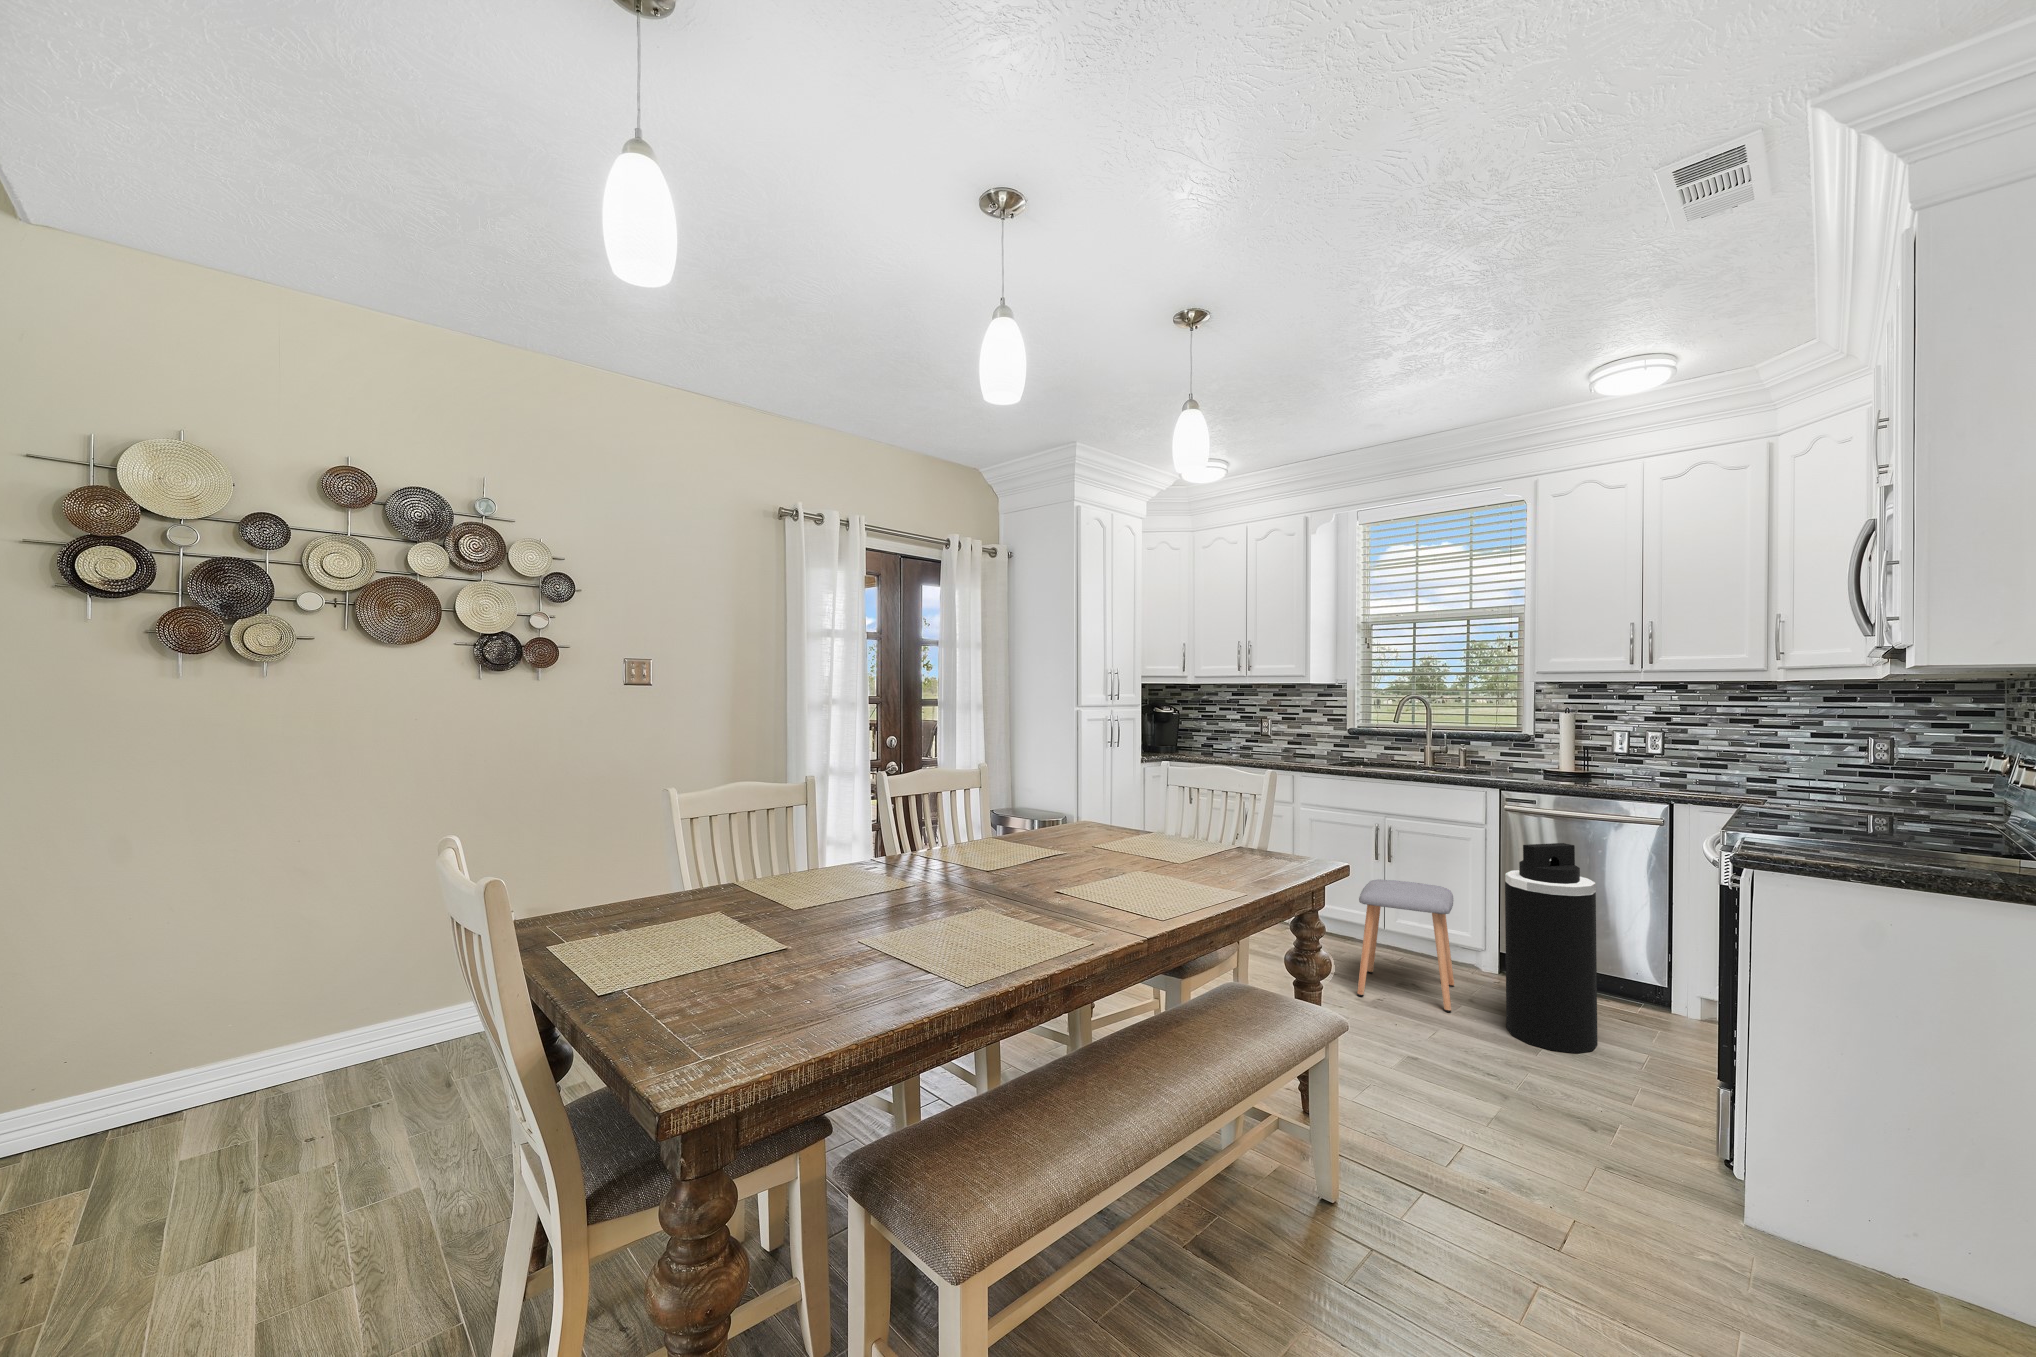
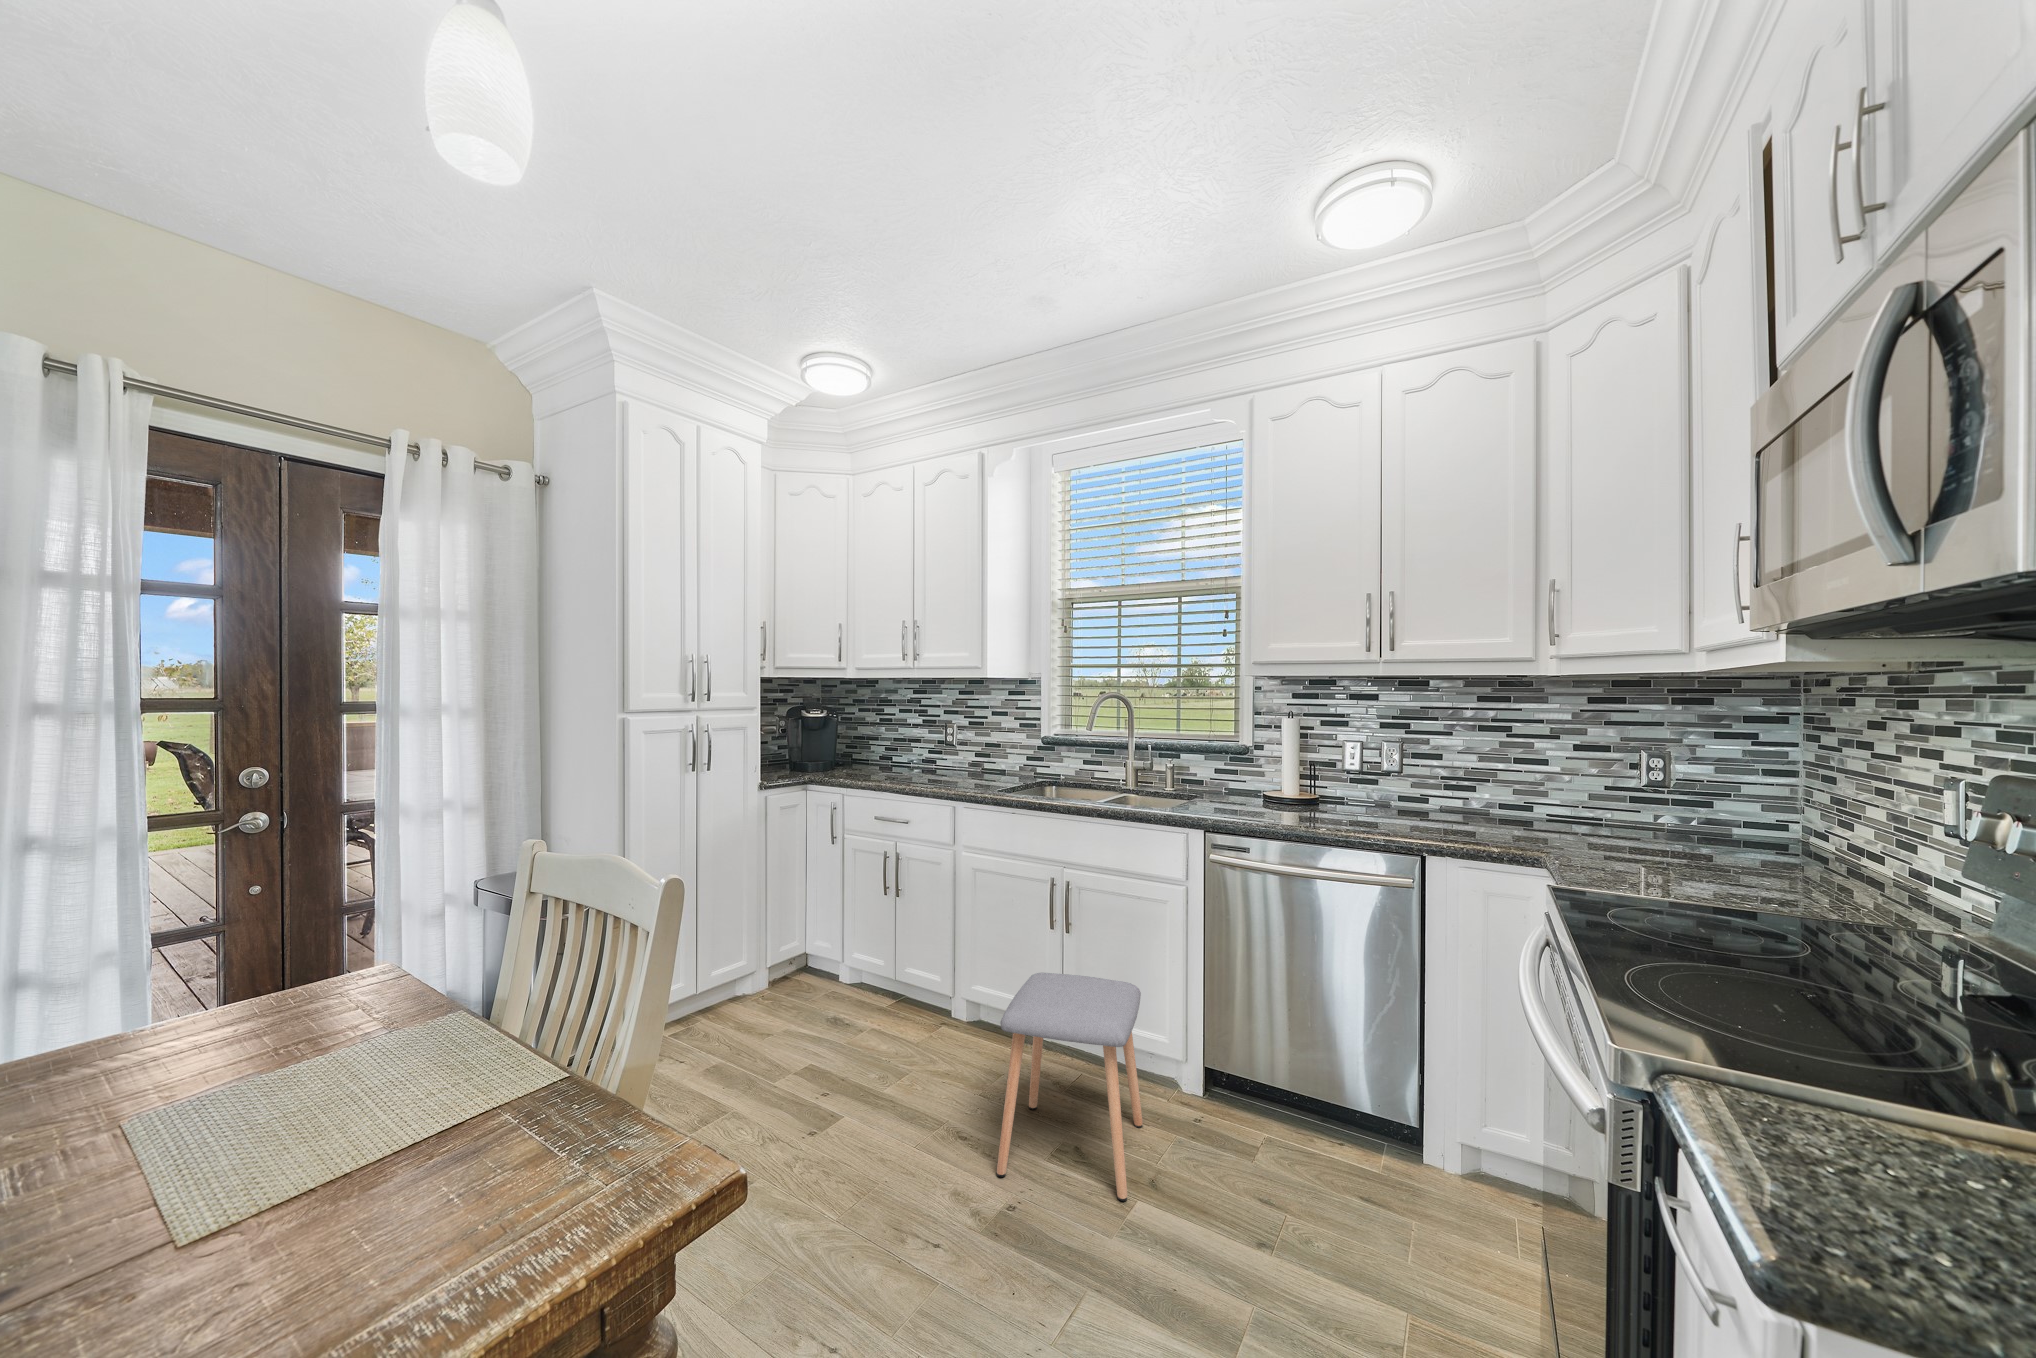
trash can: present [1505,843,1597,1053] -> none [1201,934,1329,1296]

